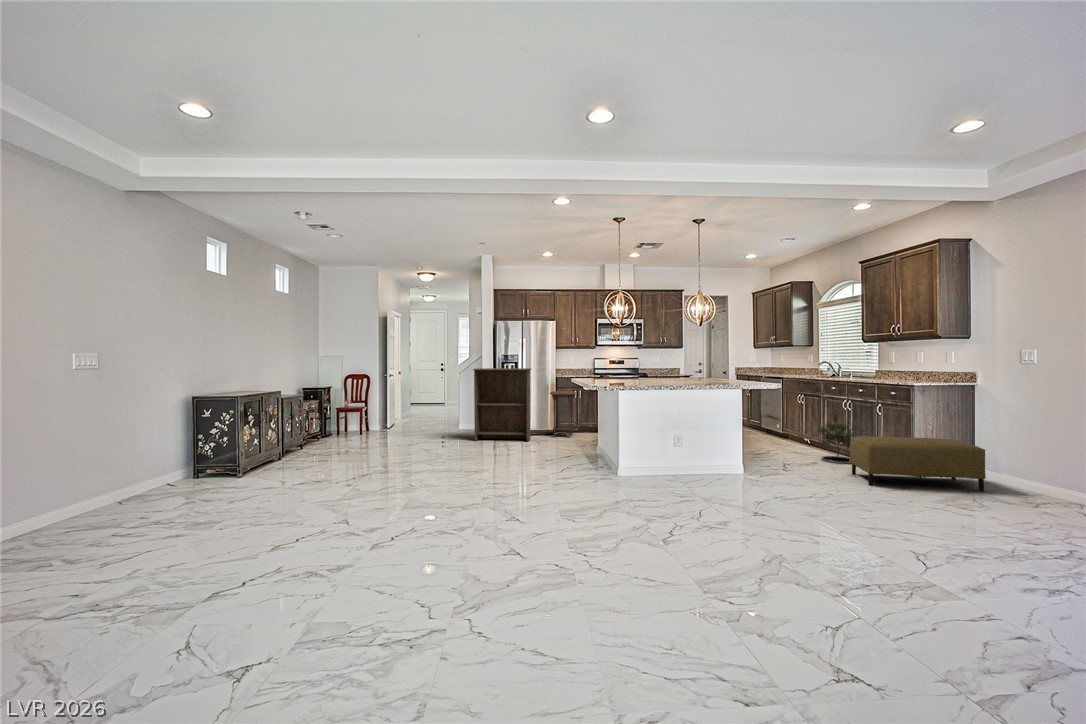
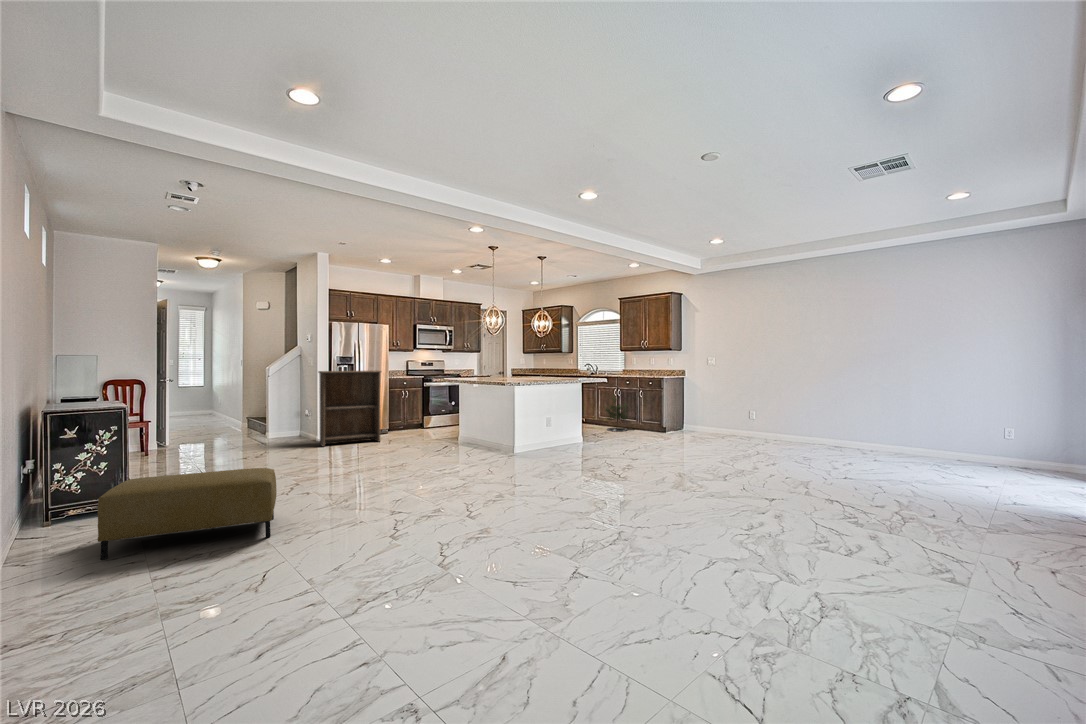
side table: present [550,391,576,438] -> none [387,392,414,437]
ottoman: present [850,436,986,491] -> present [98,468,277,559]

